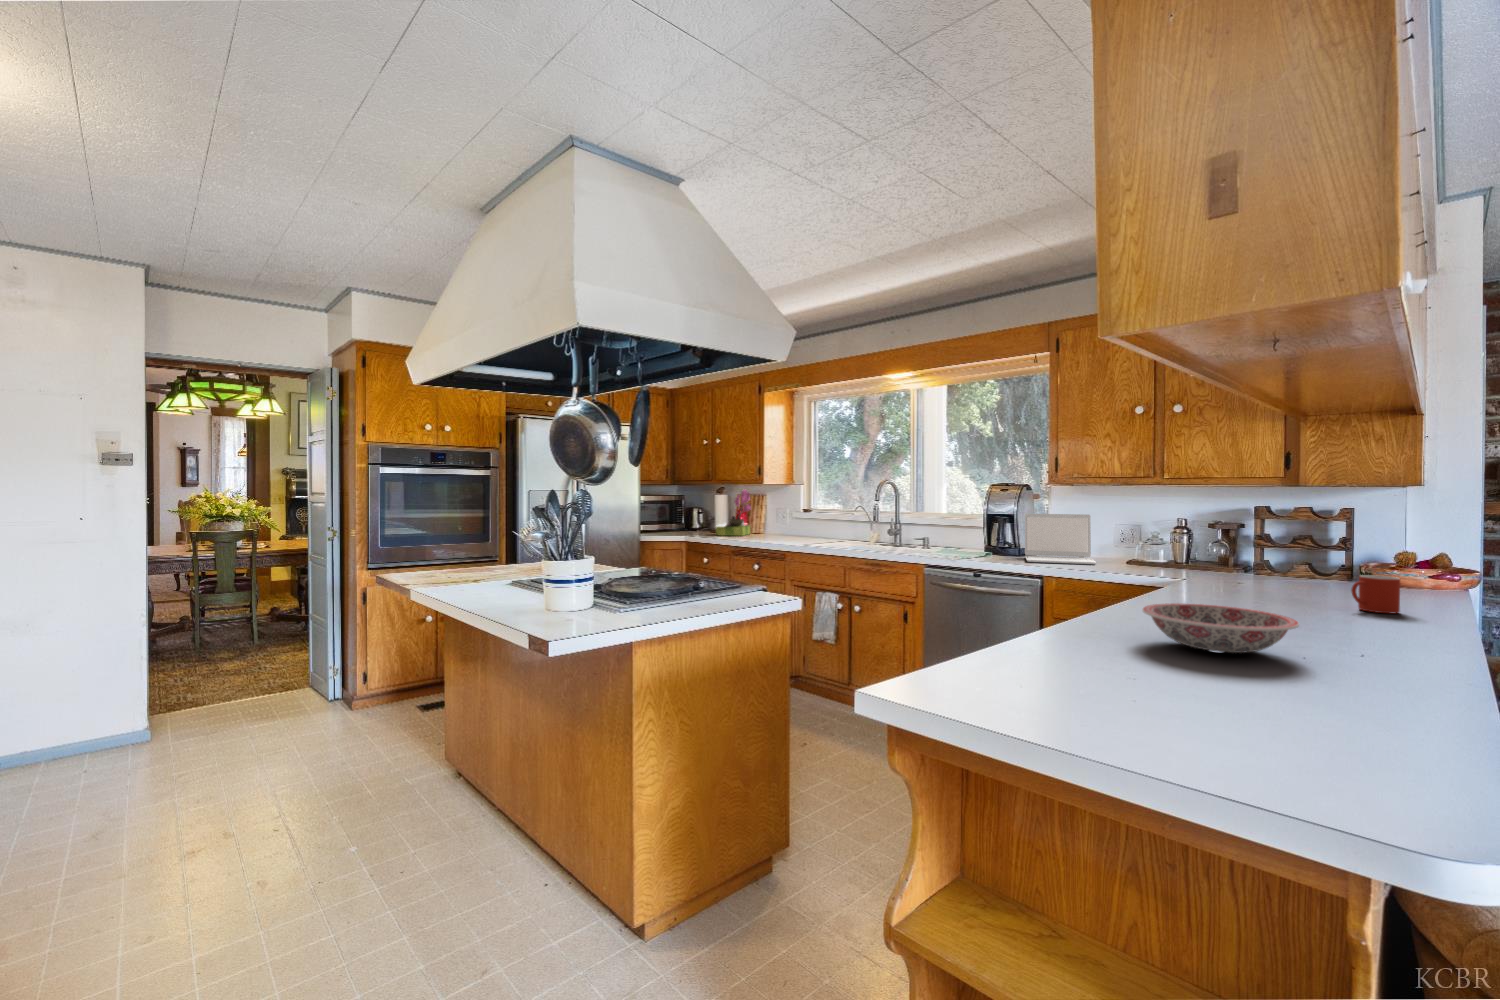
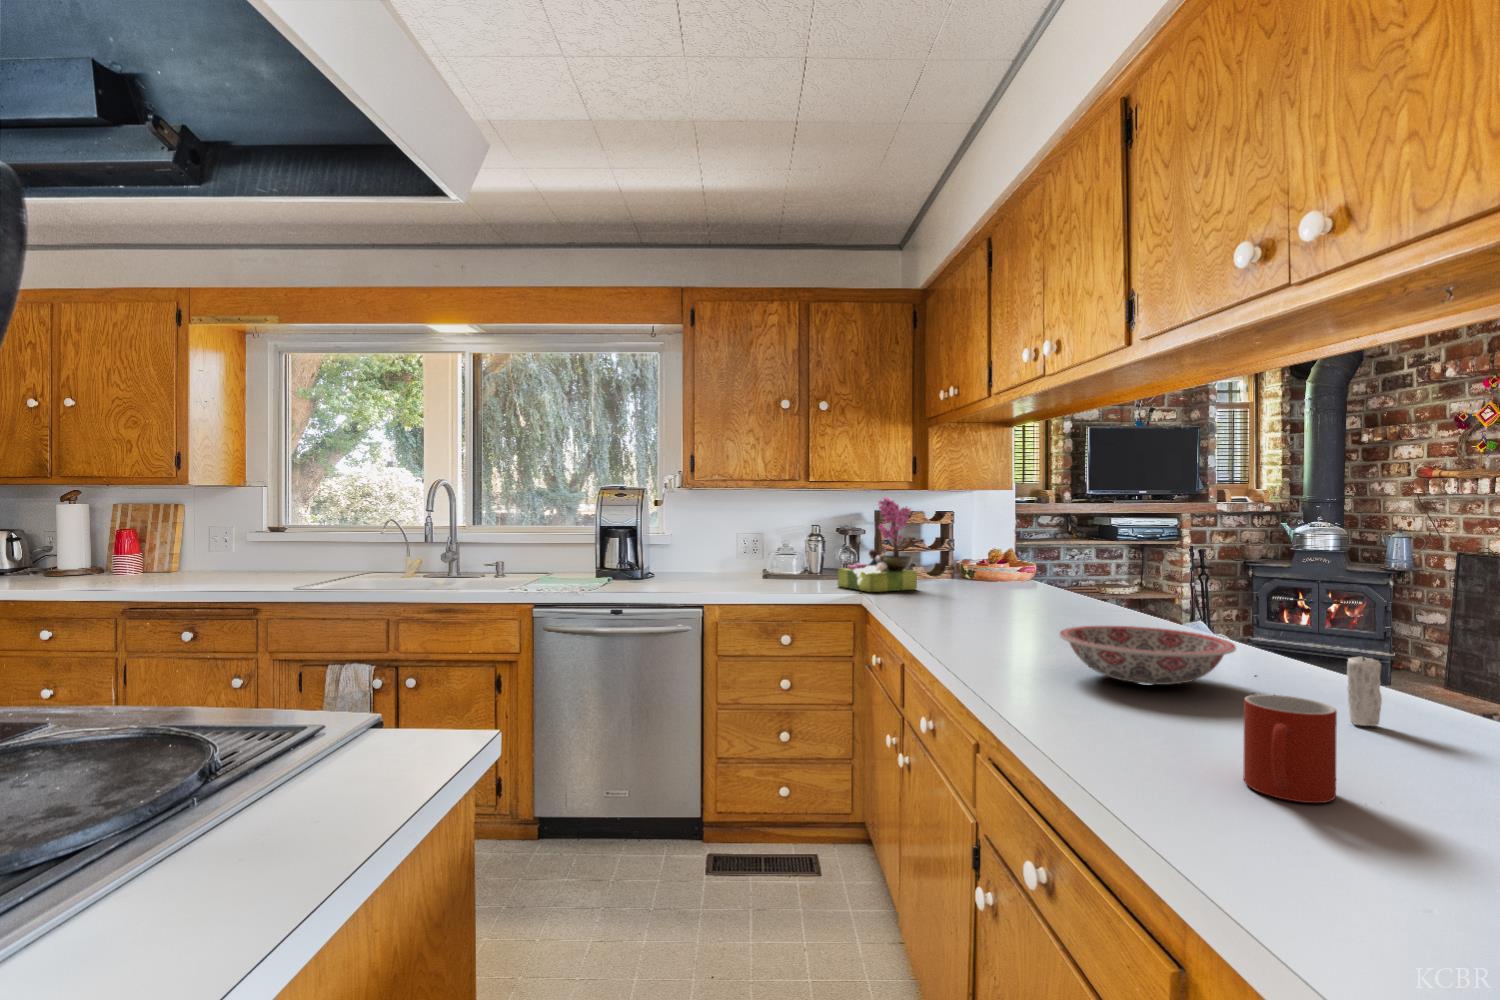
flower arrangement: present [716,490,751,536] -> present [838,497,917,592]
laptop: present [1025,514,1096,564] -> none [659,525,753,588]
mug: present [1351,575,1400,614] -> present [1243,694,1337,803]
candle: none [1303,627,1336,697] -> present [1347,650,1382,726]

